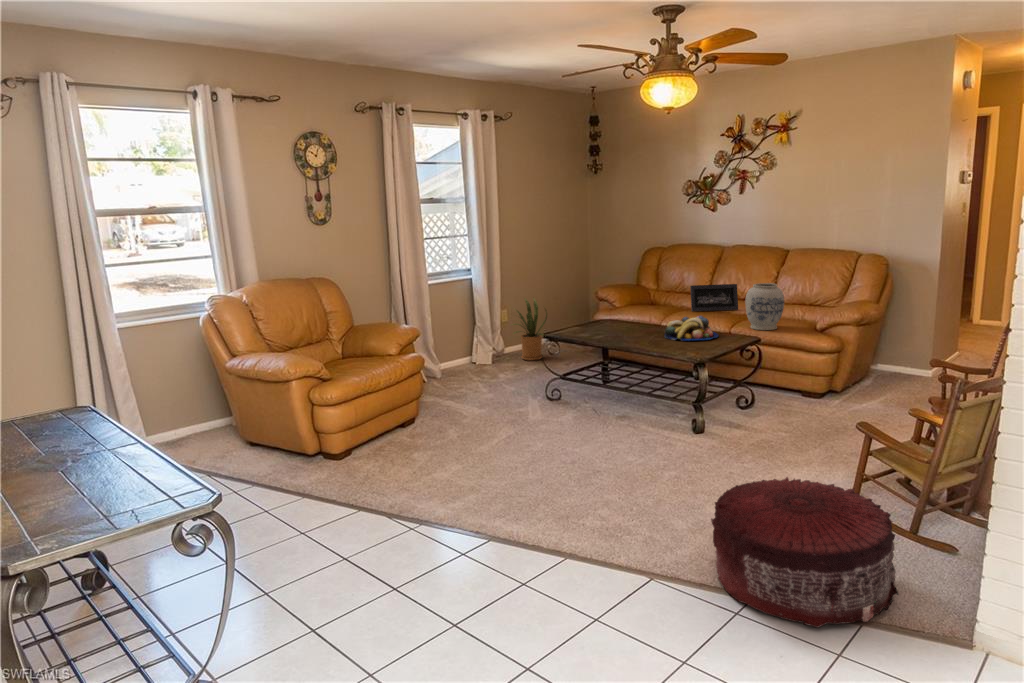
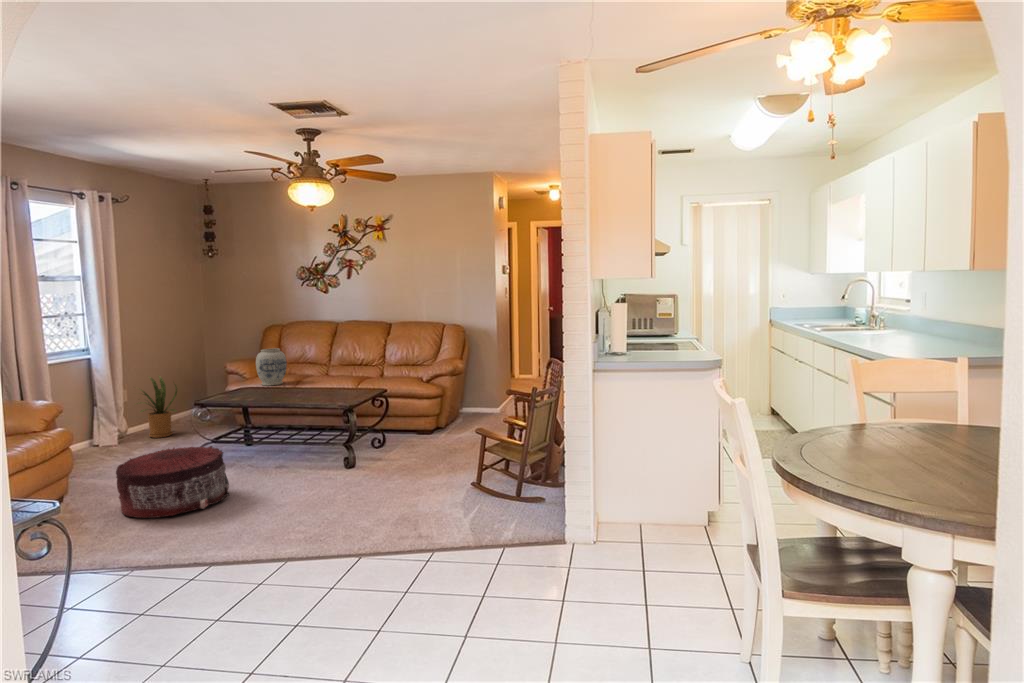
vase: present [745,283,784,330] -> present [256,348,287,386]
picture frame: present [690,284,738,311] -> none [317,351,358,376]
fruit bowl: present [665,316,719,341] -> none [307,376,353,397]
pouf: present [711,477,899,628] -> present [116,446,229,518]

